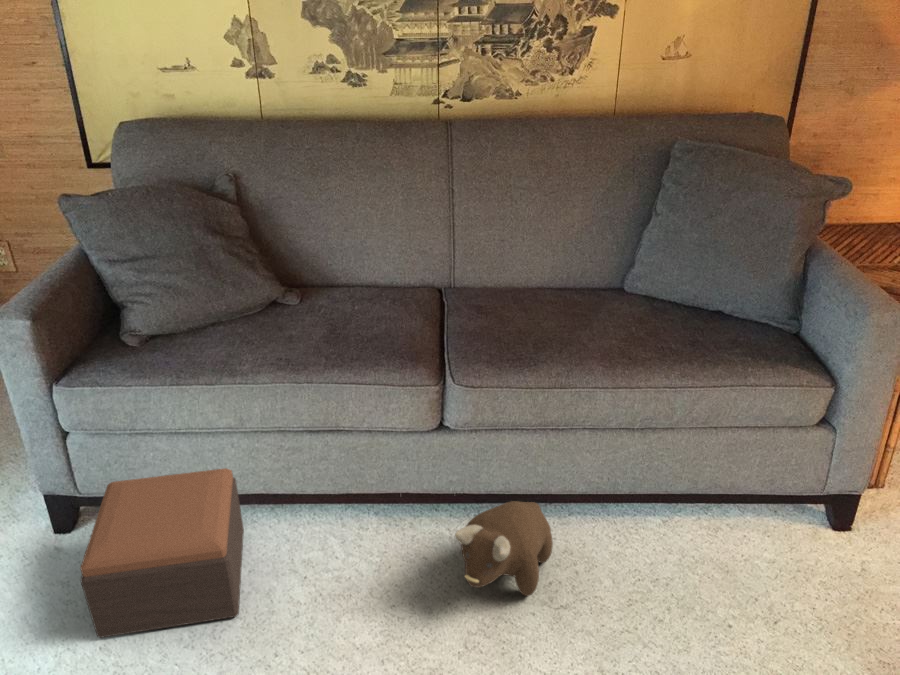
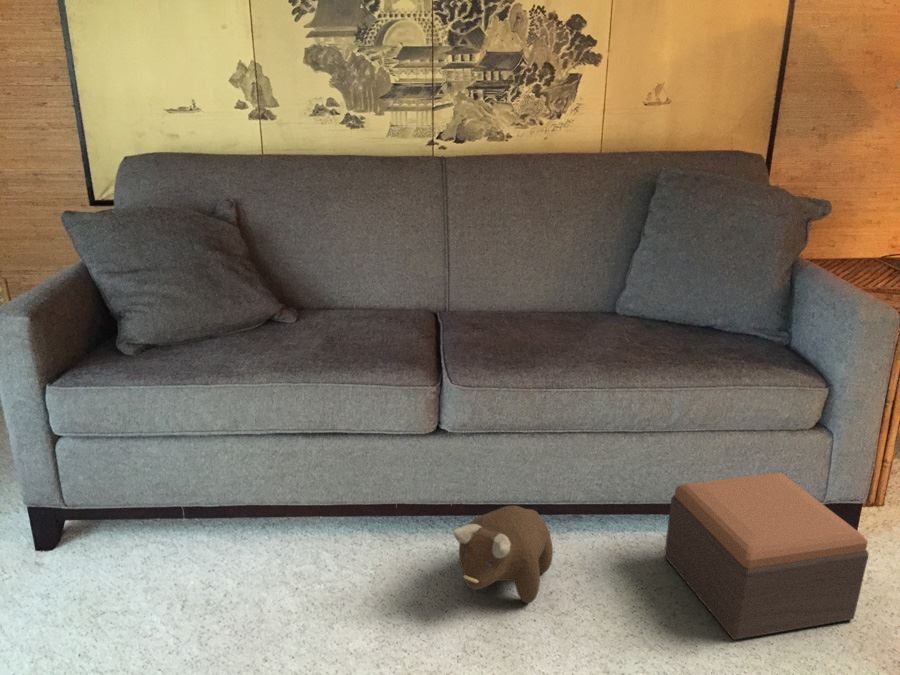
footstool: present [80,468,244,638] -> present [664,473,869,640]

